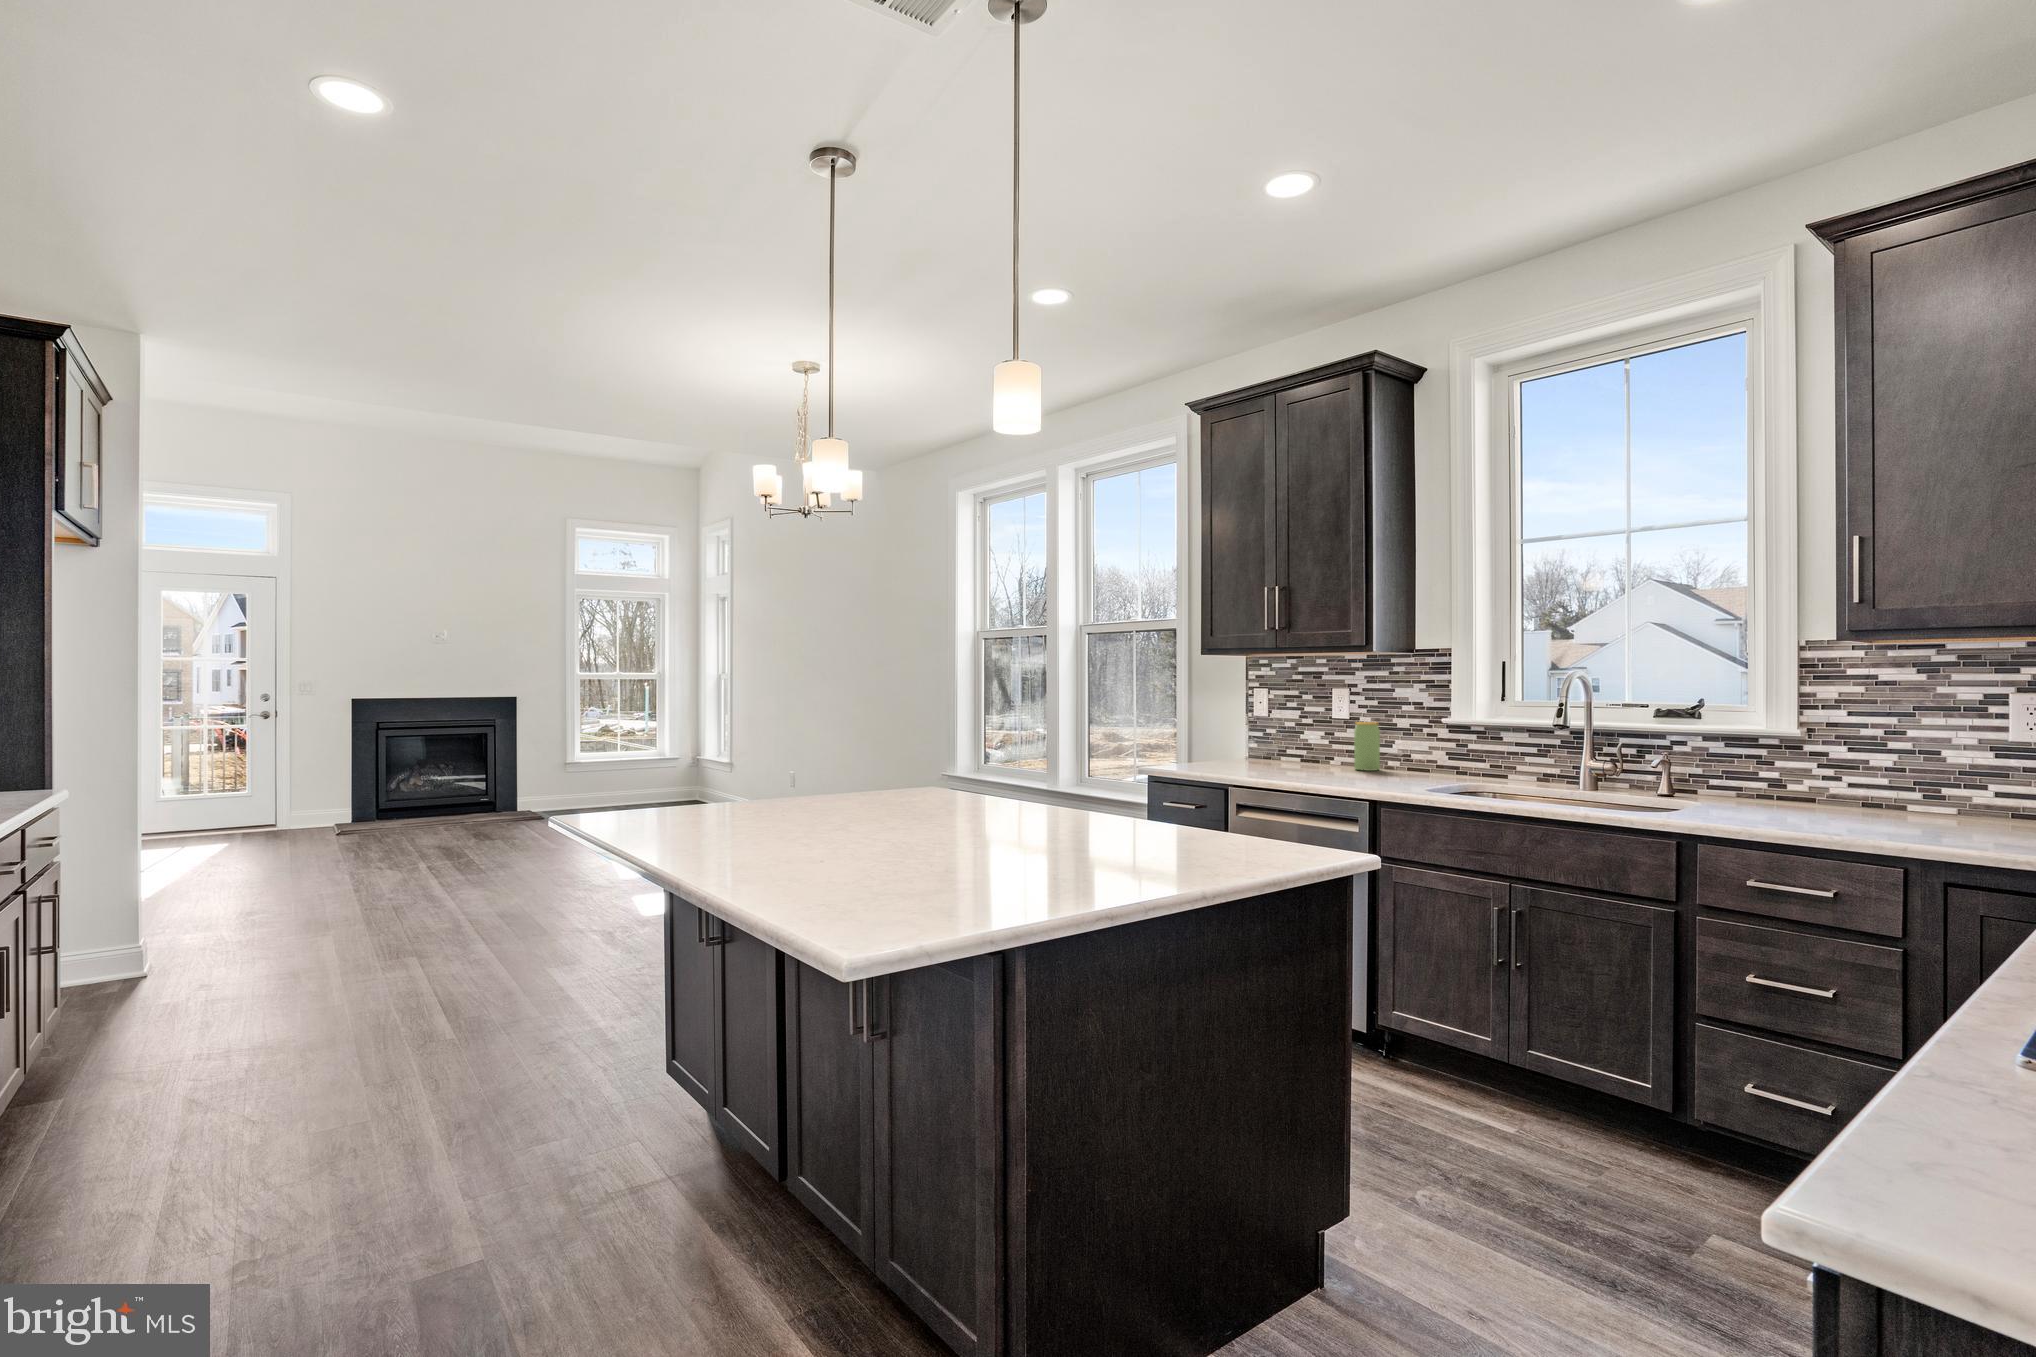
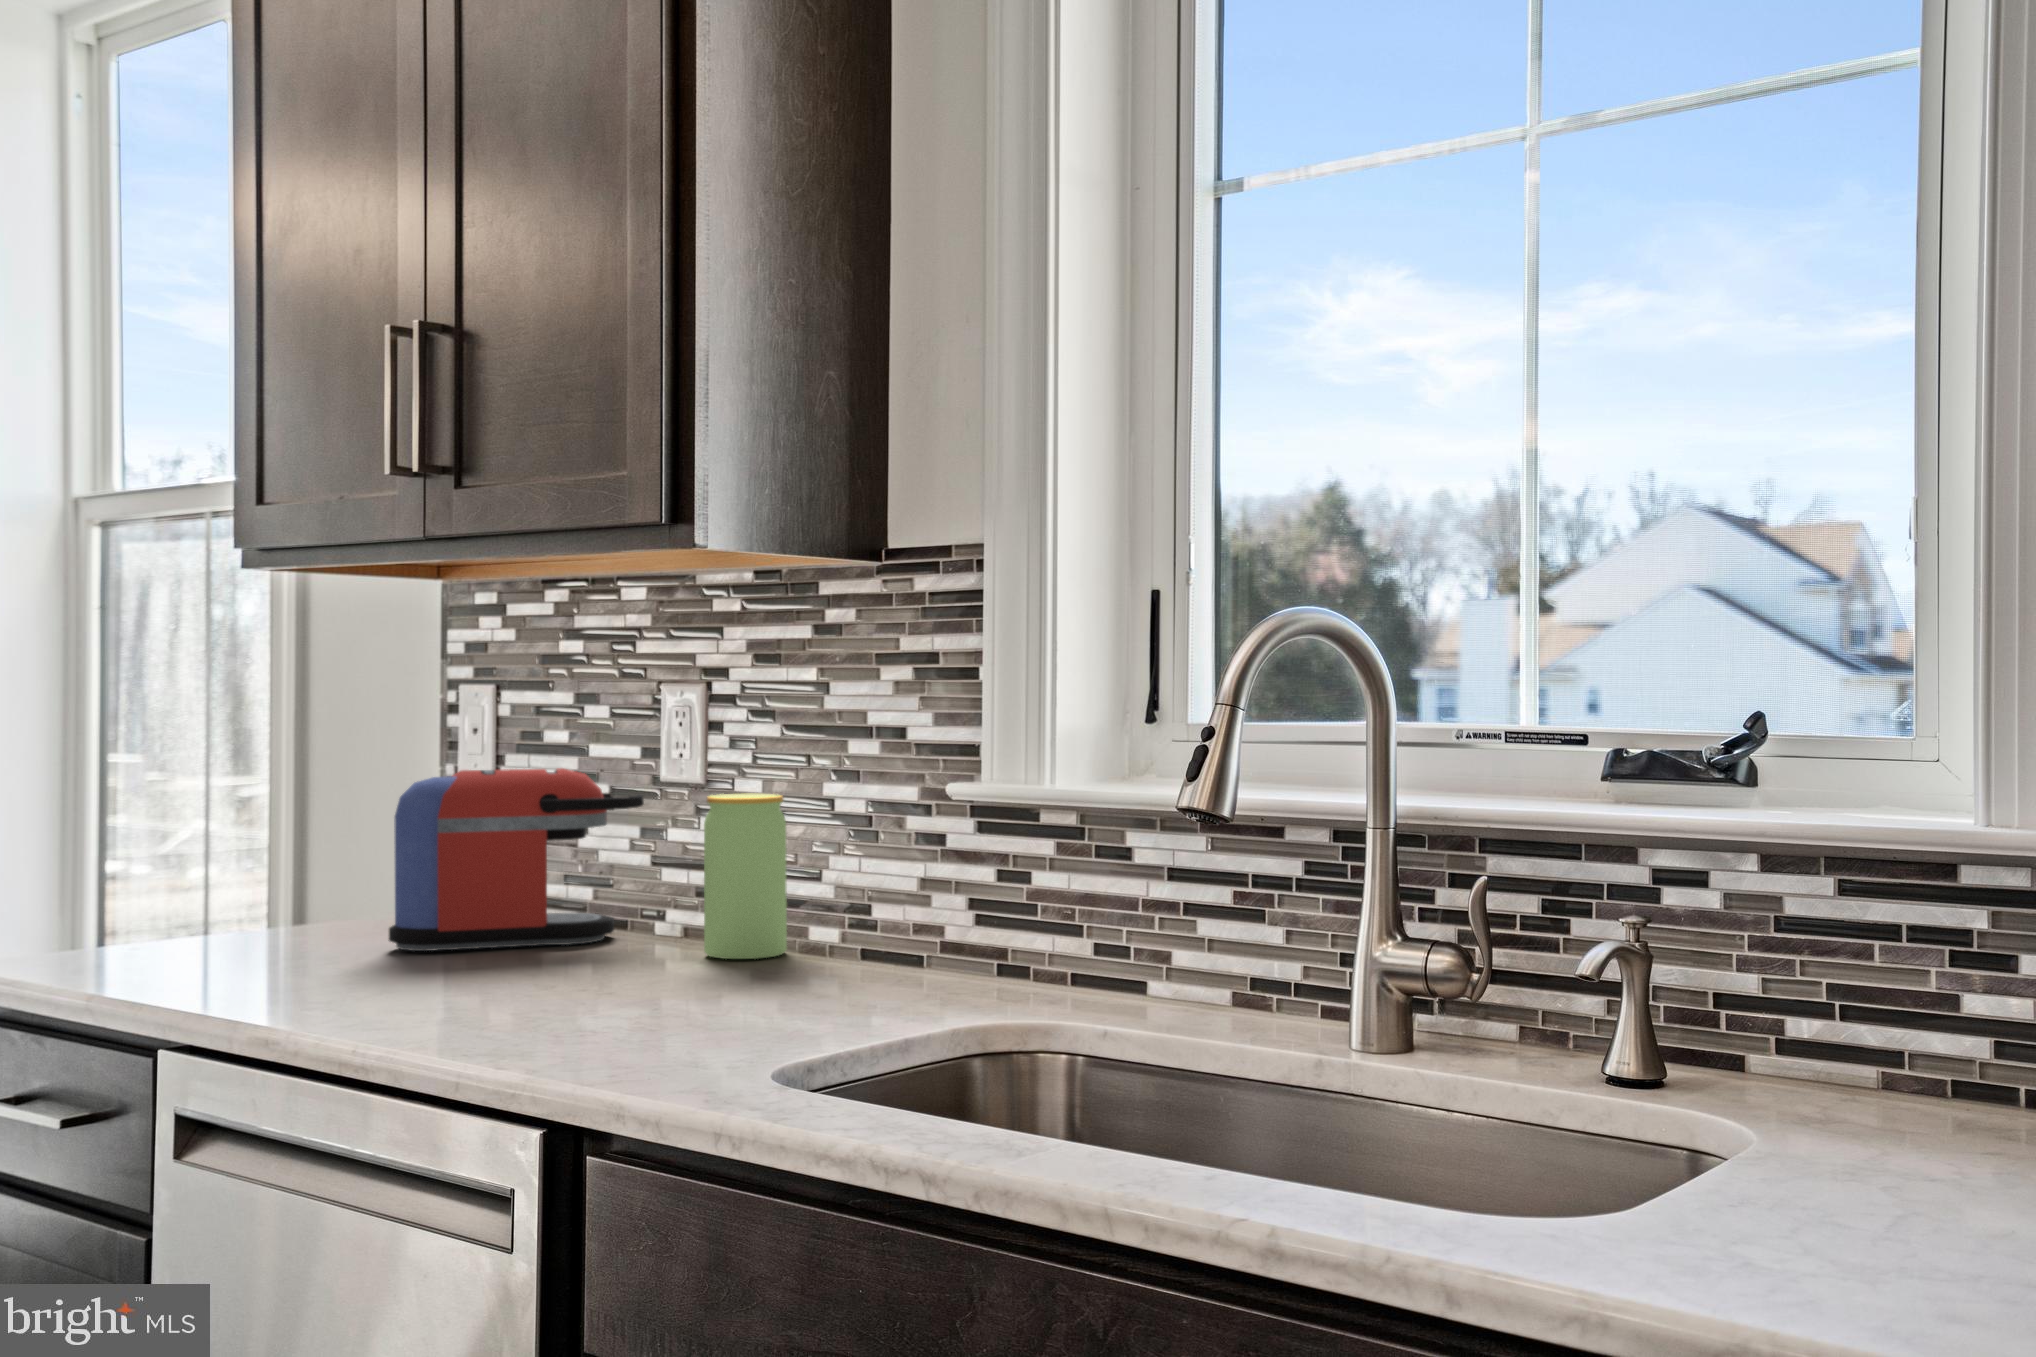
coffee maker: none [1252,714,1326,767] -> present [389,768,644,951]

